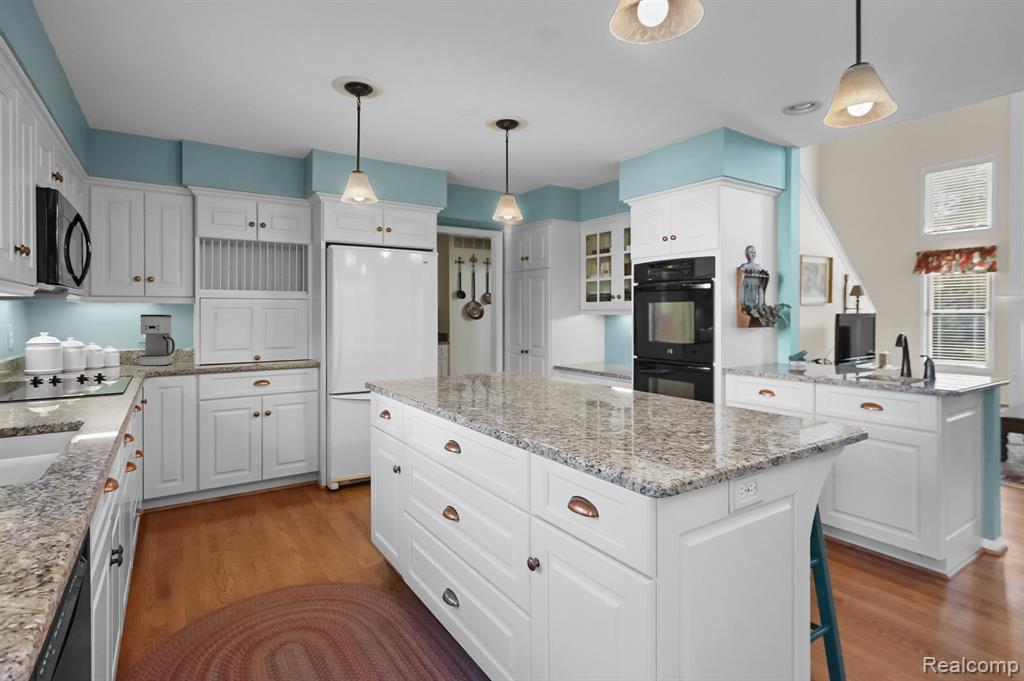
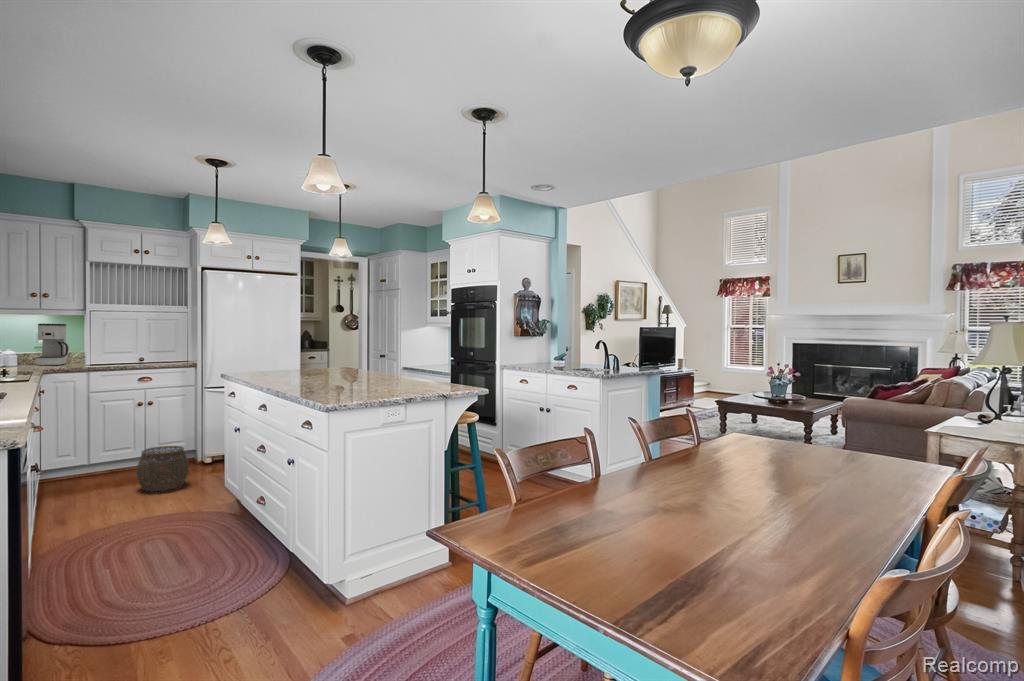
woven basket: none [262,468,324,530] -> present [137,446,189,491]

